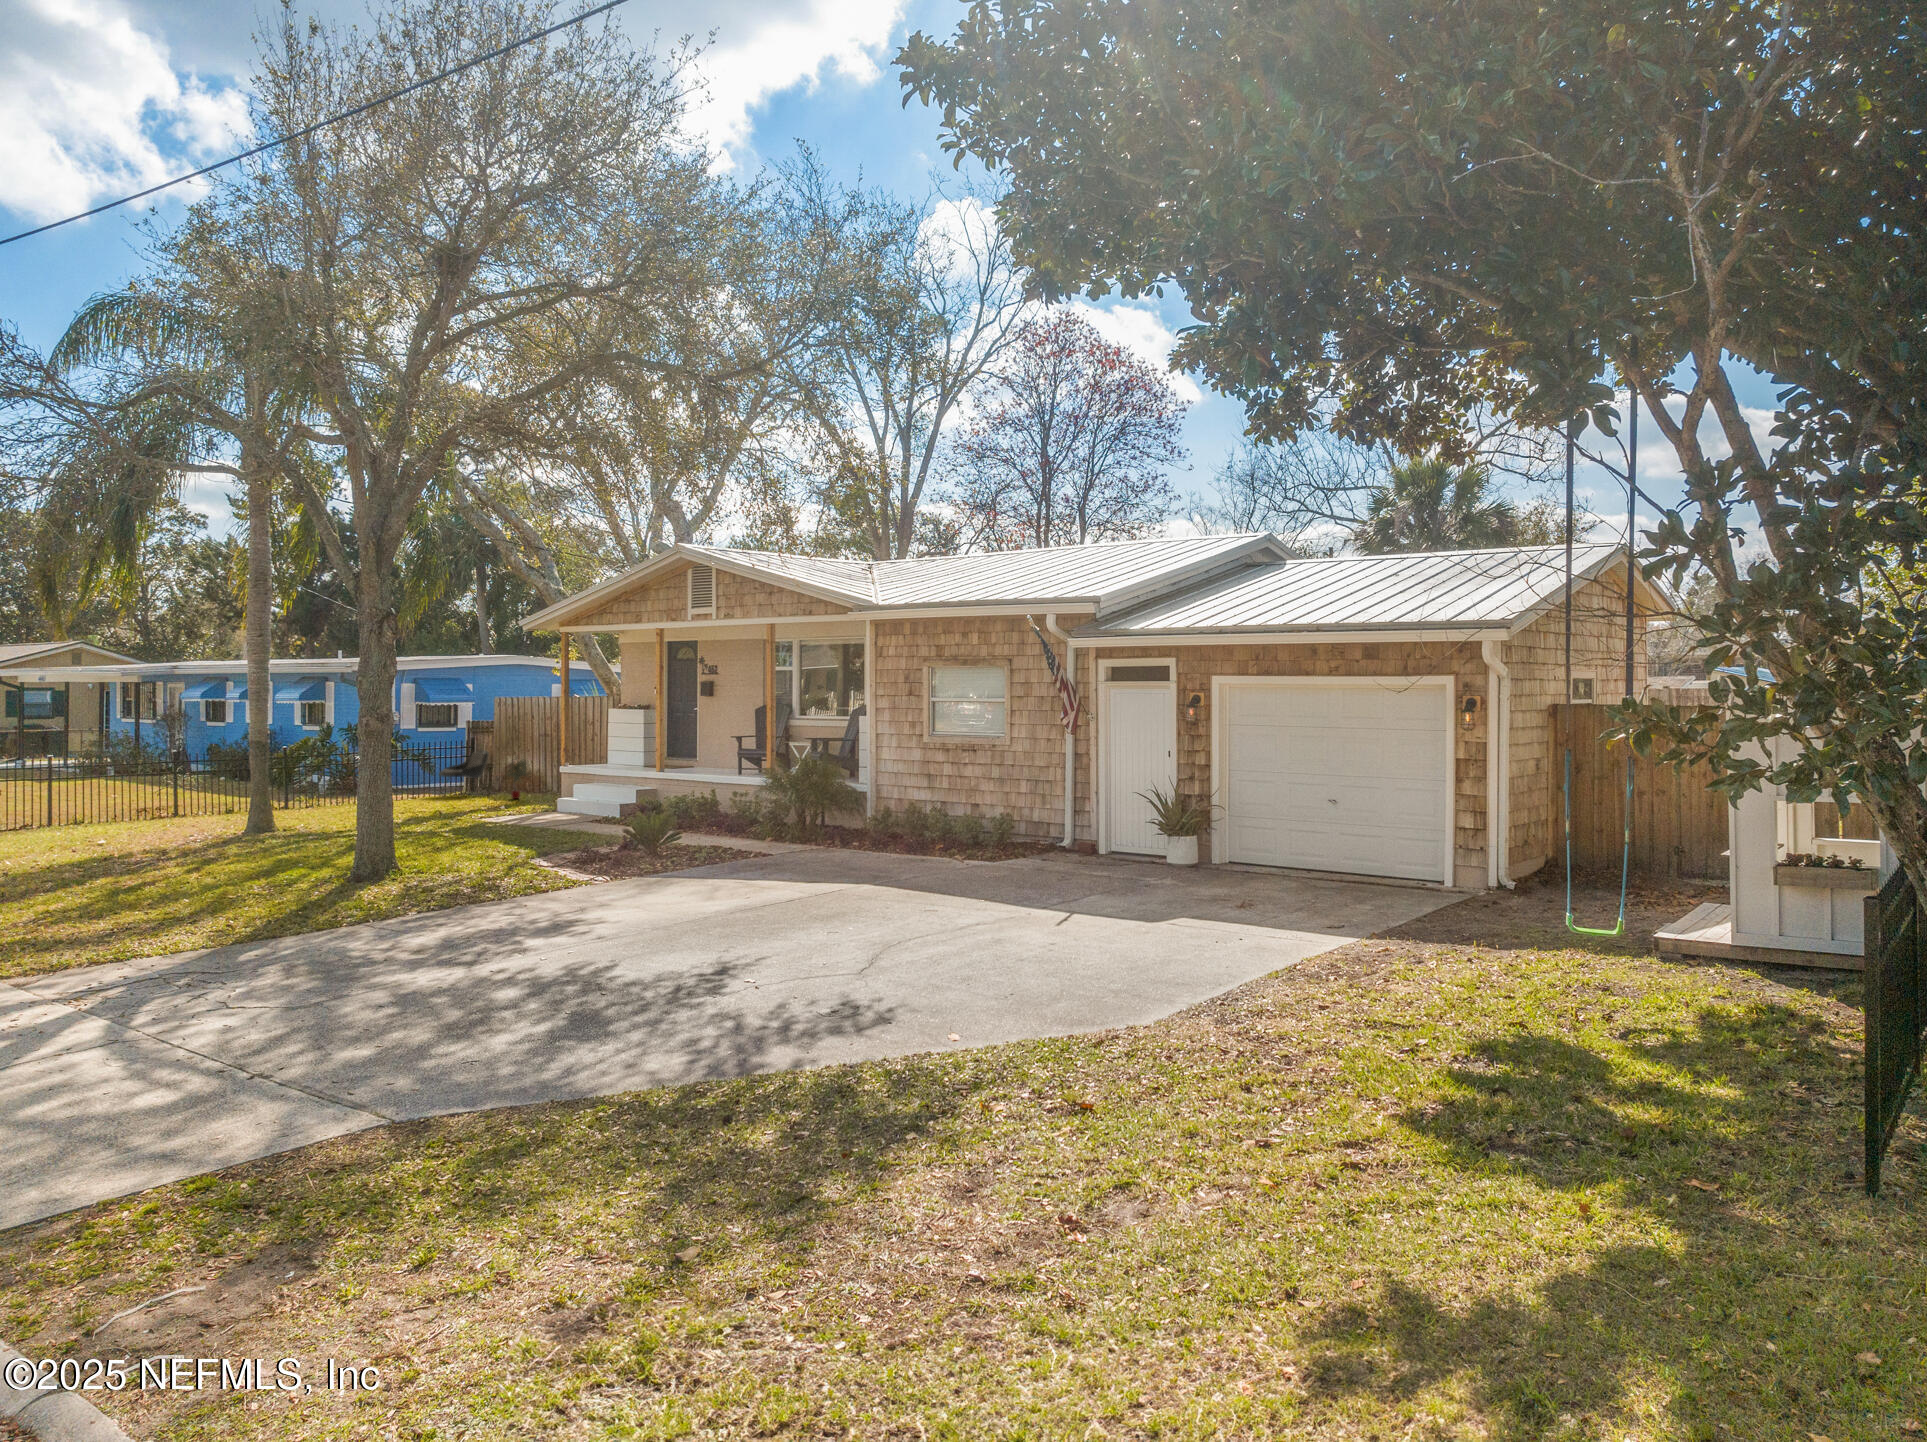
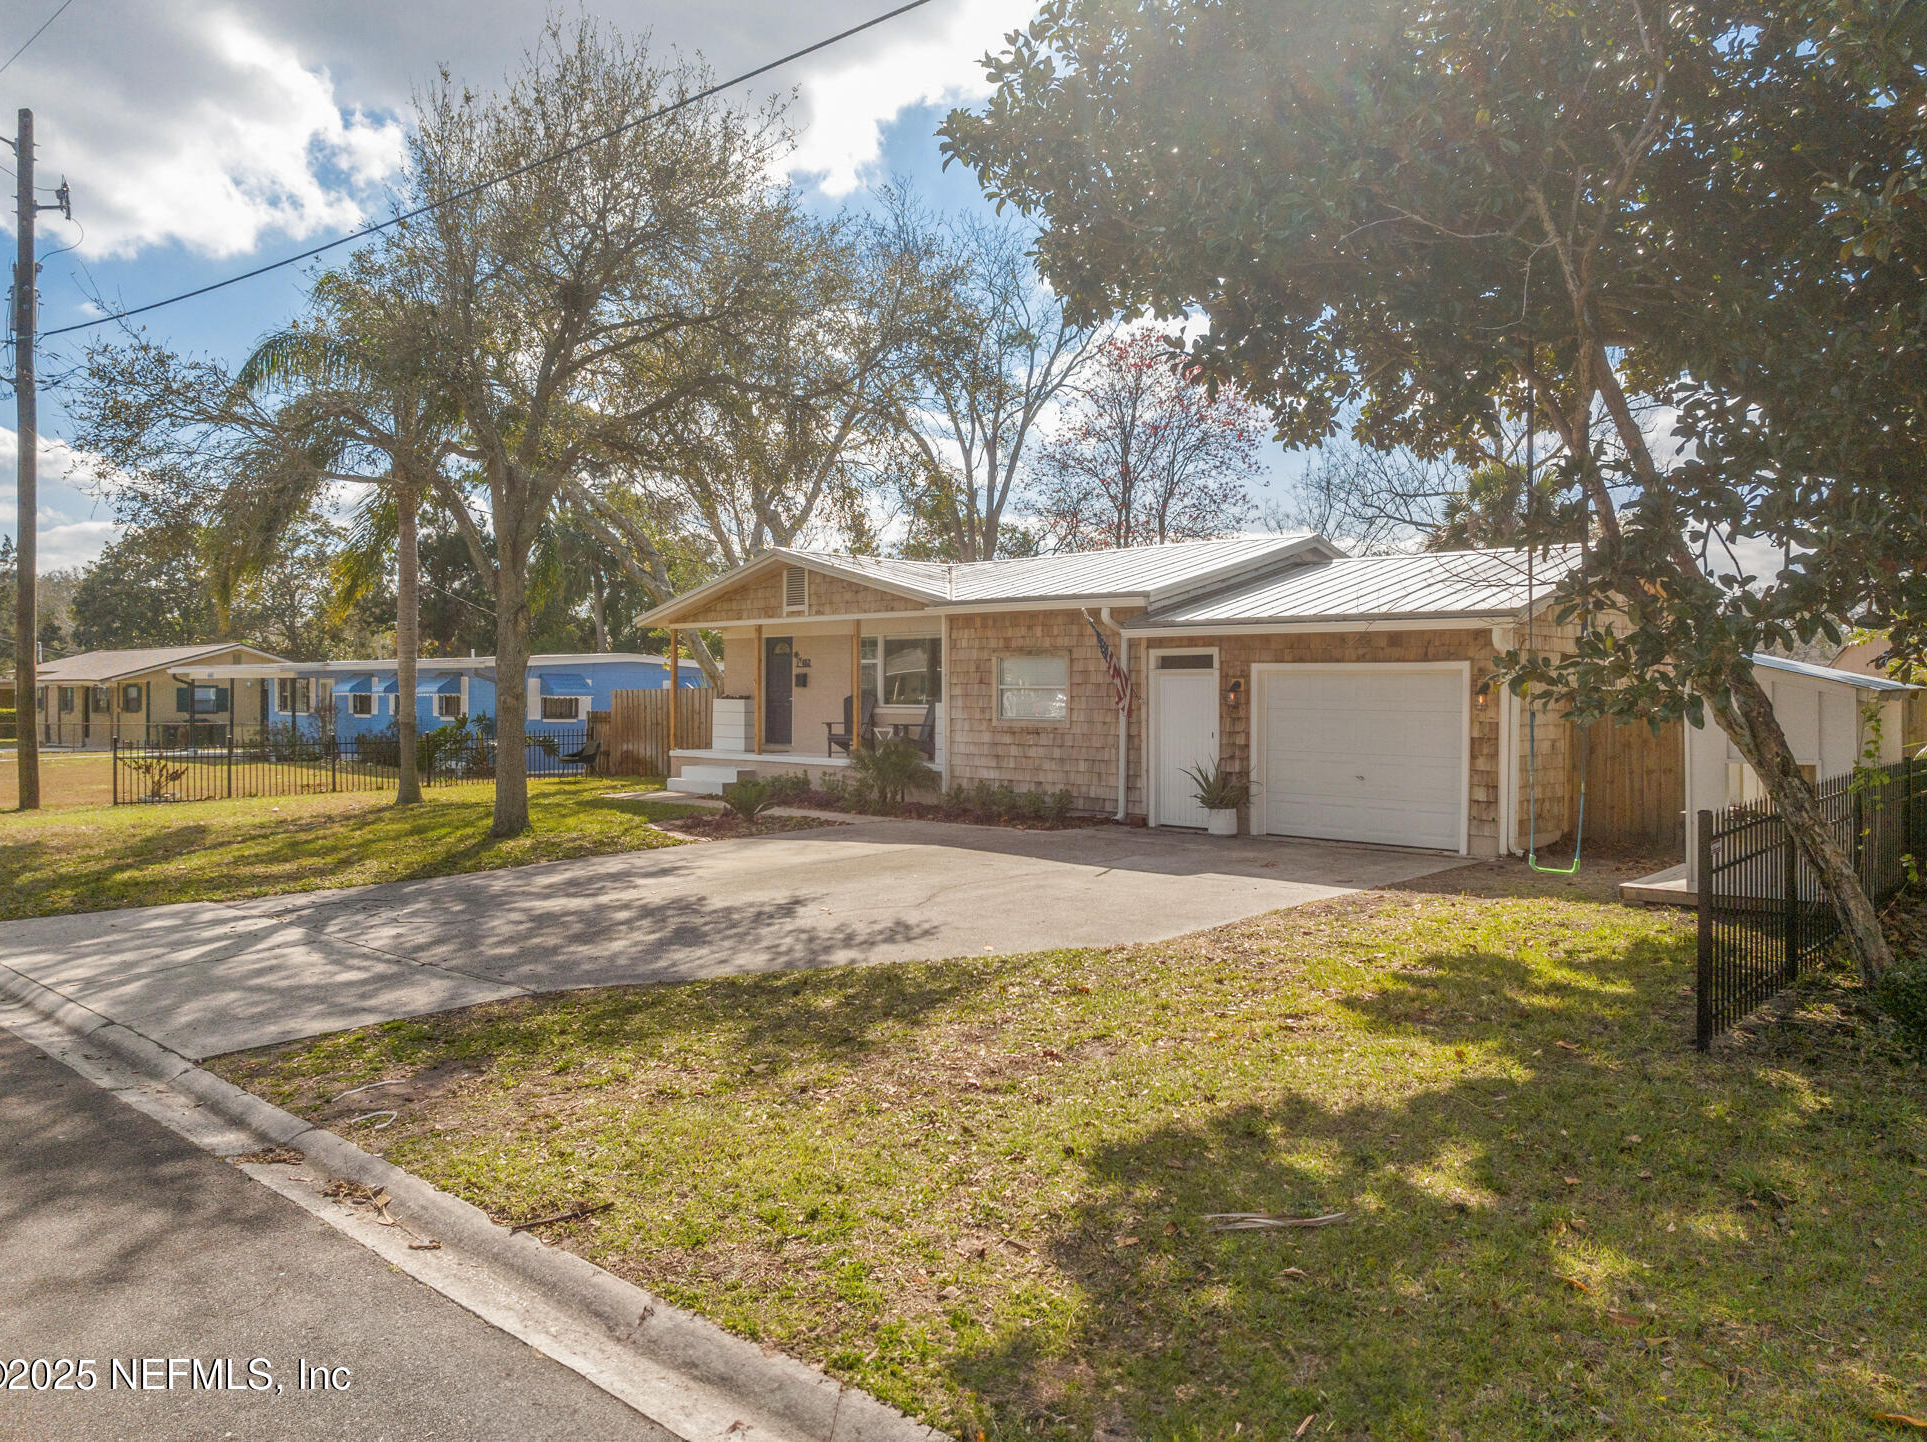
potted tree: present [507,755,530,799] -> none [617,744,641,784]

